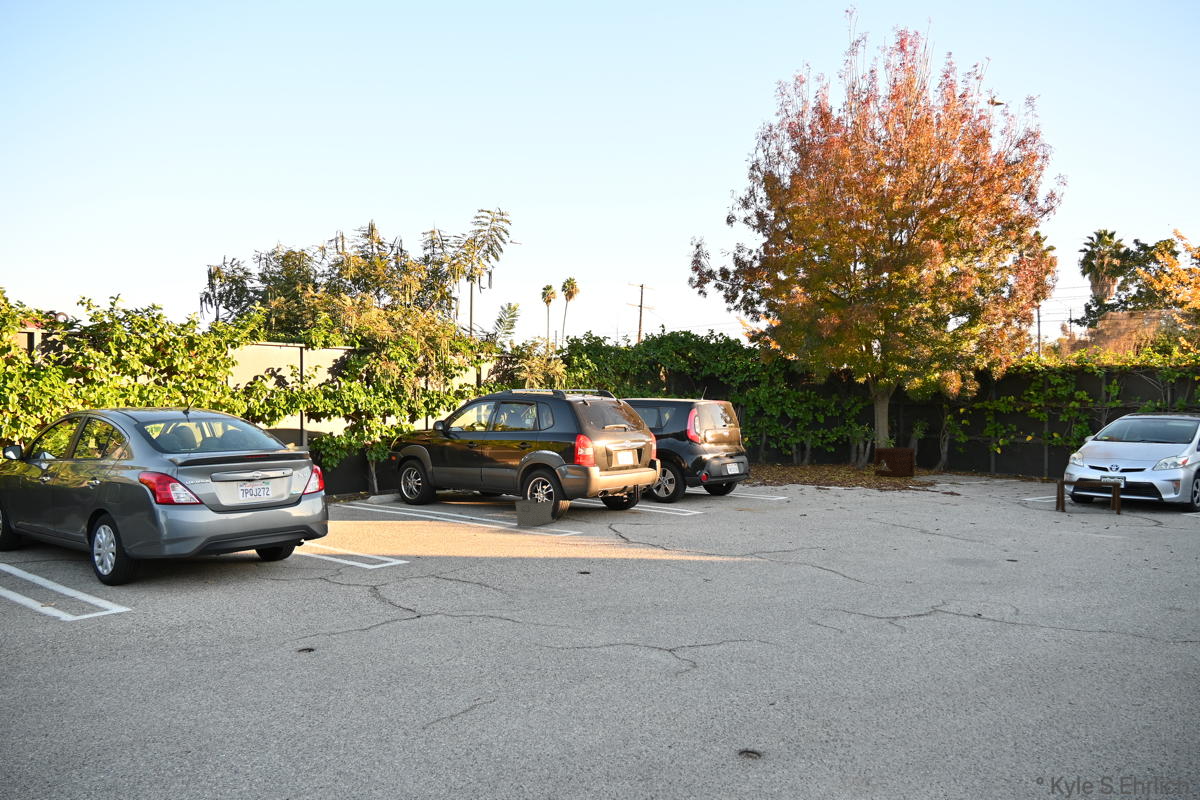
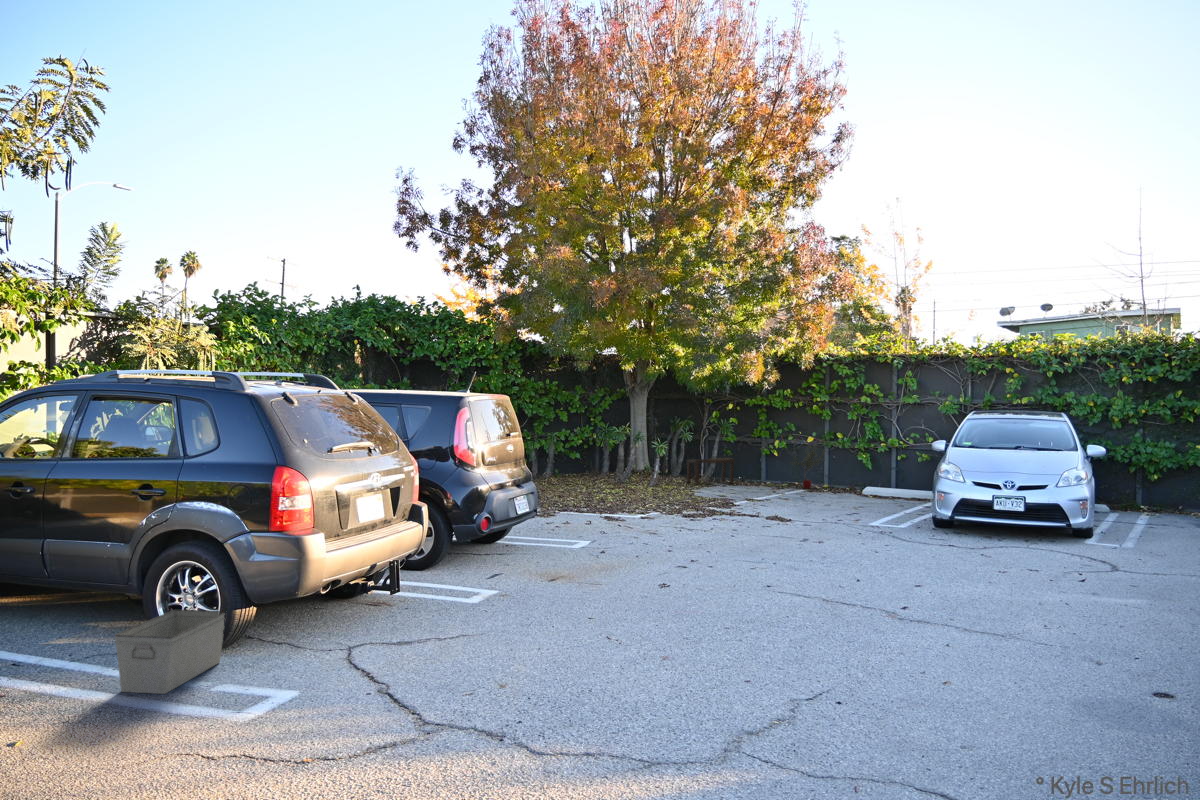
potted tree: none [1012,442,1043,480] -> present [792,445,825,489]
wooden crate: present [875,447,915,477] -> none [636,452,682,489]
bench: present [1056,480,1122,514] -> present [687,458,735,485]

